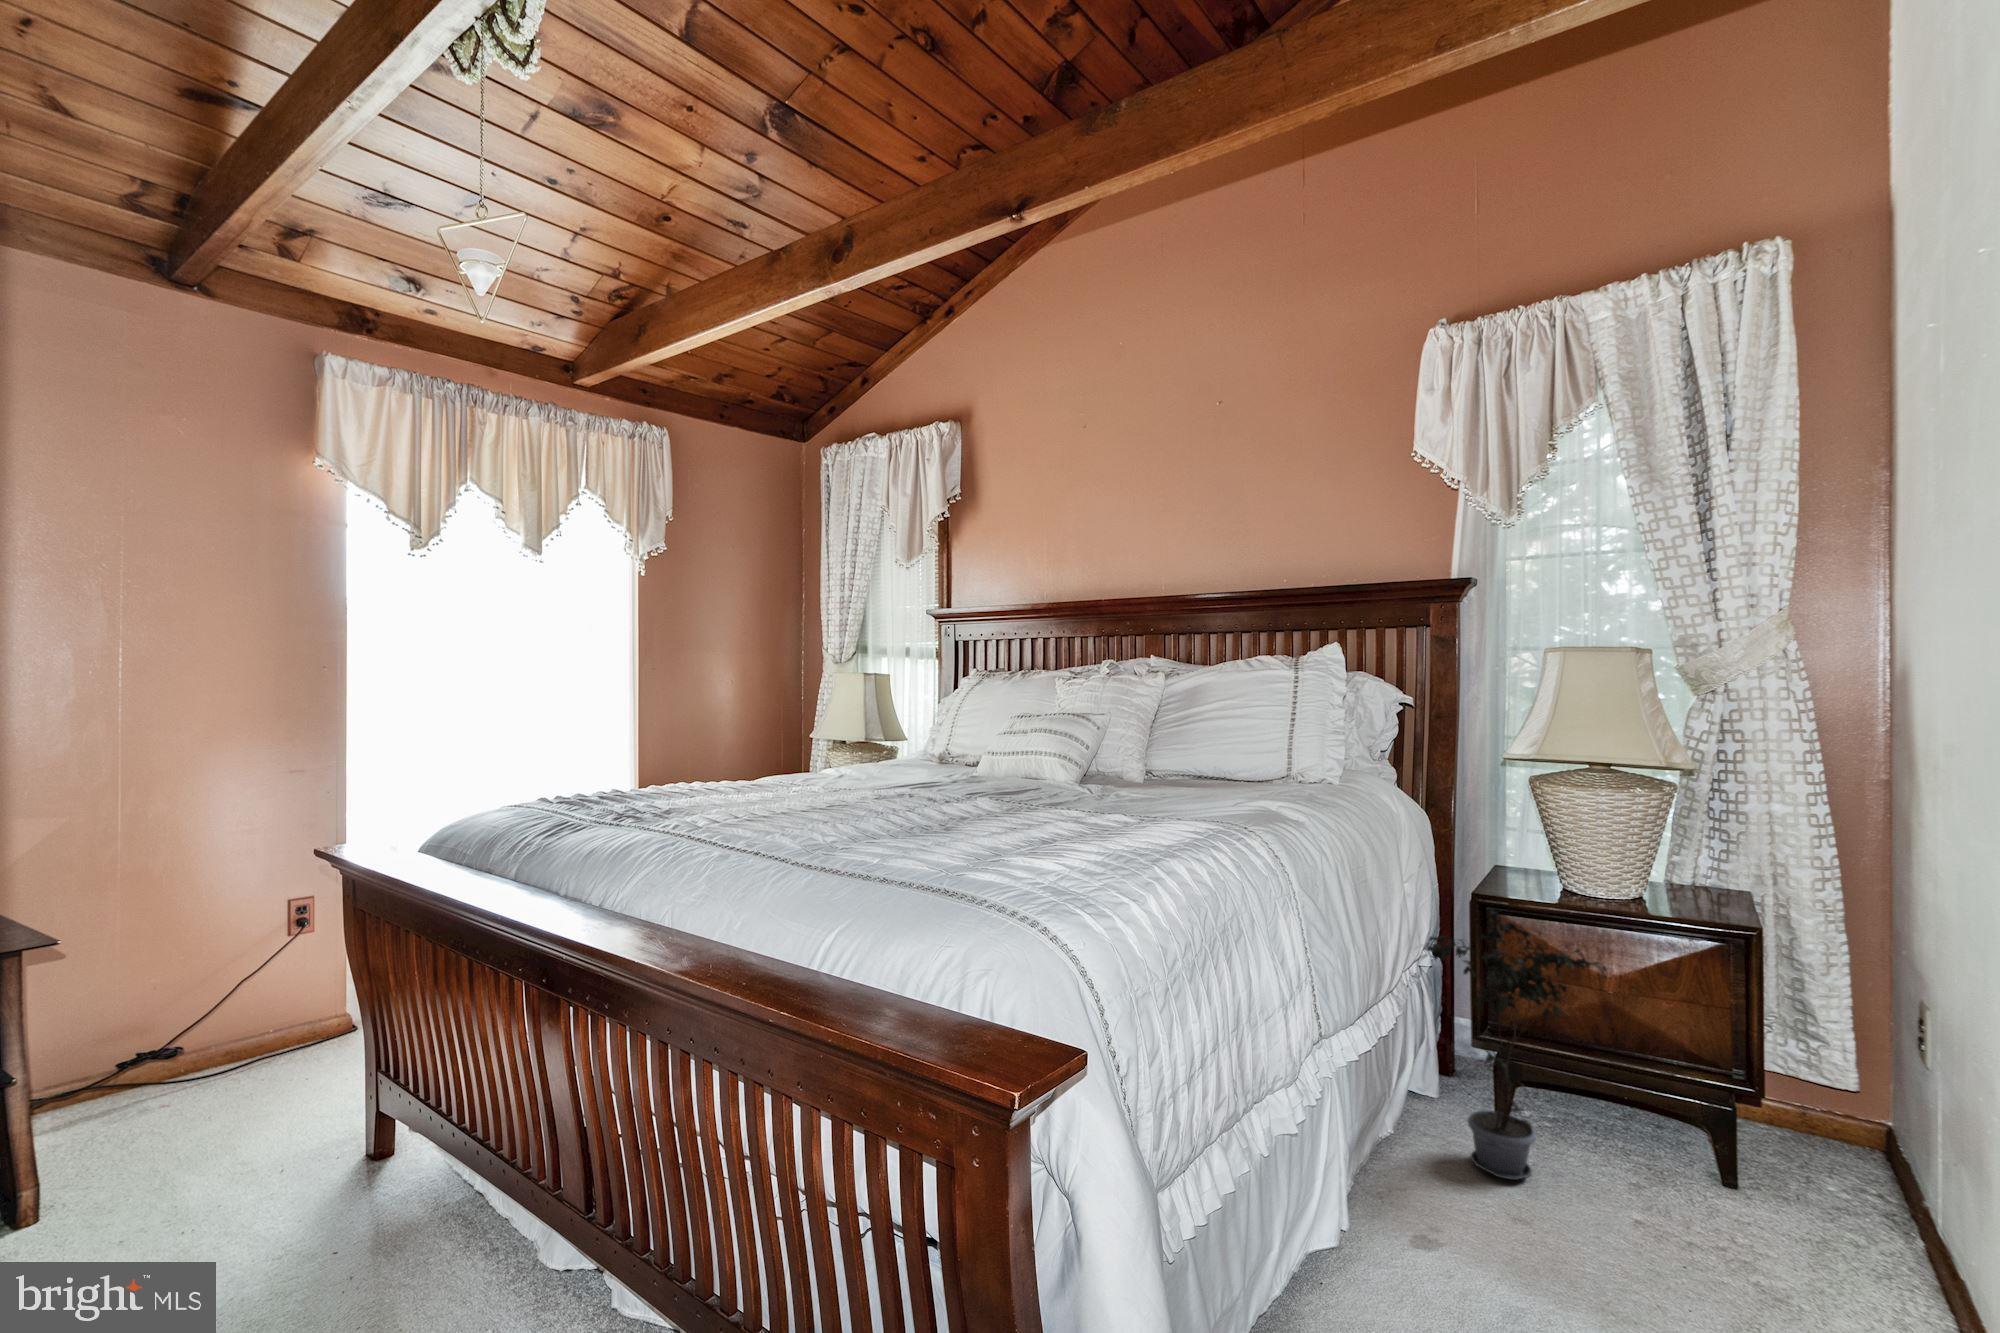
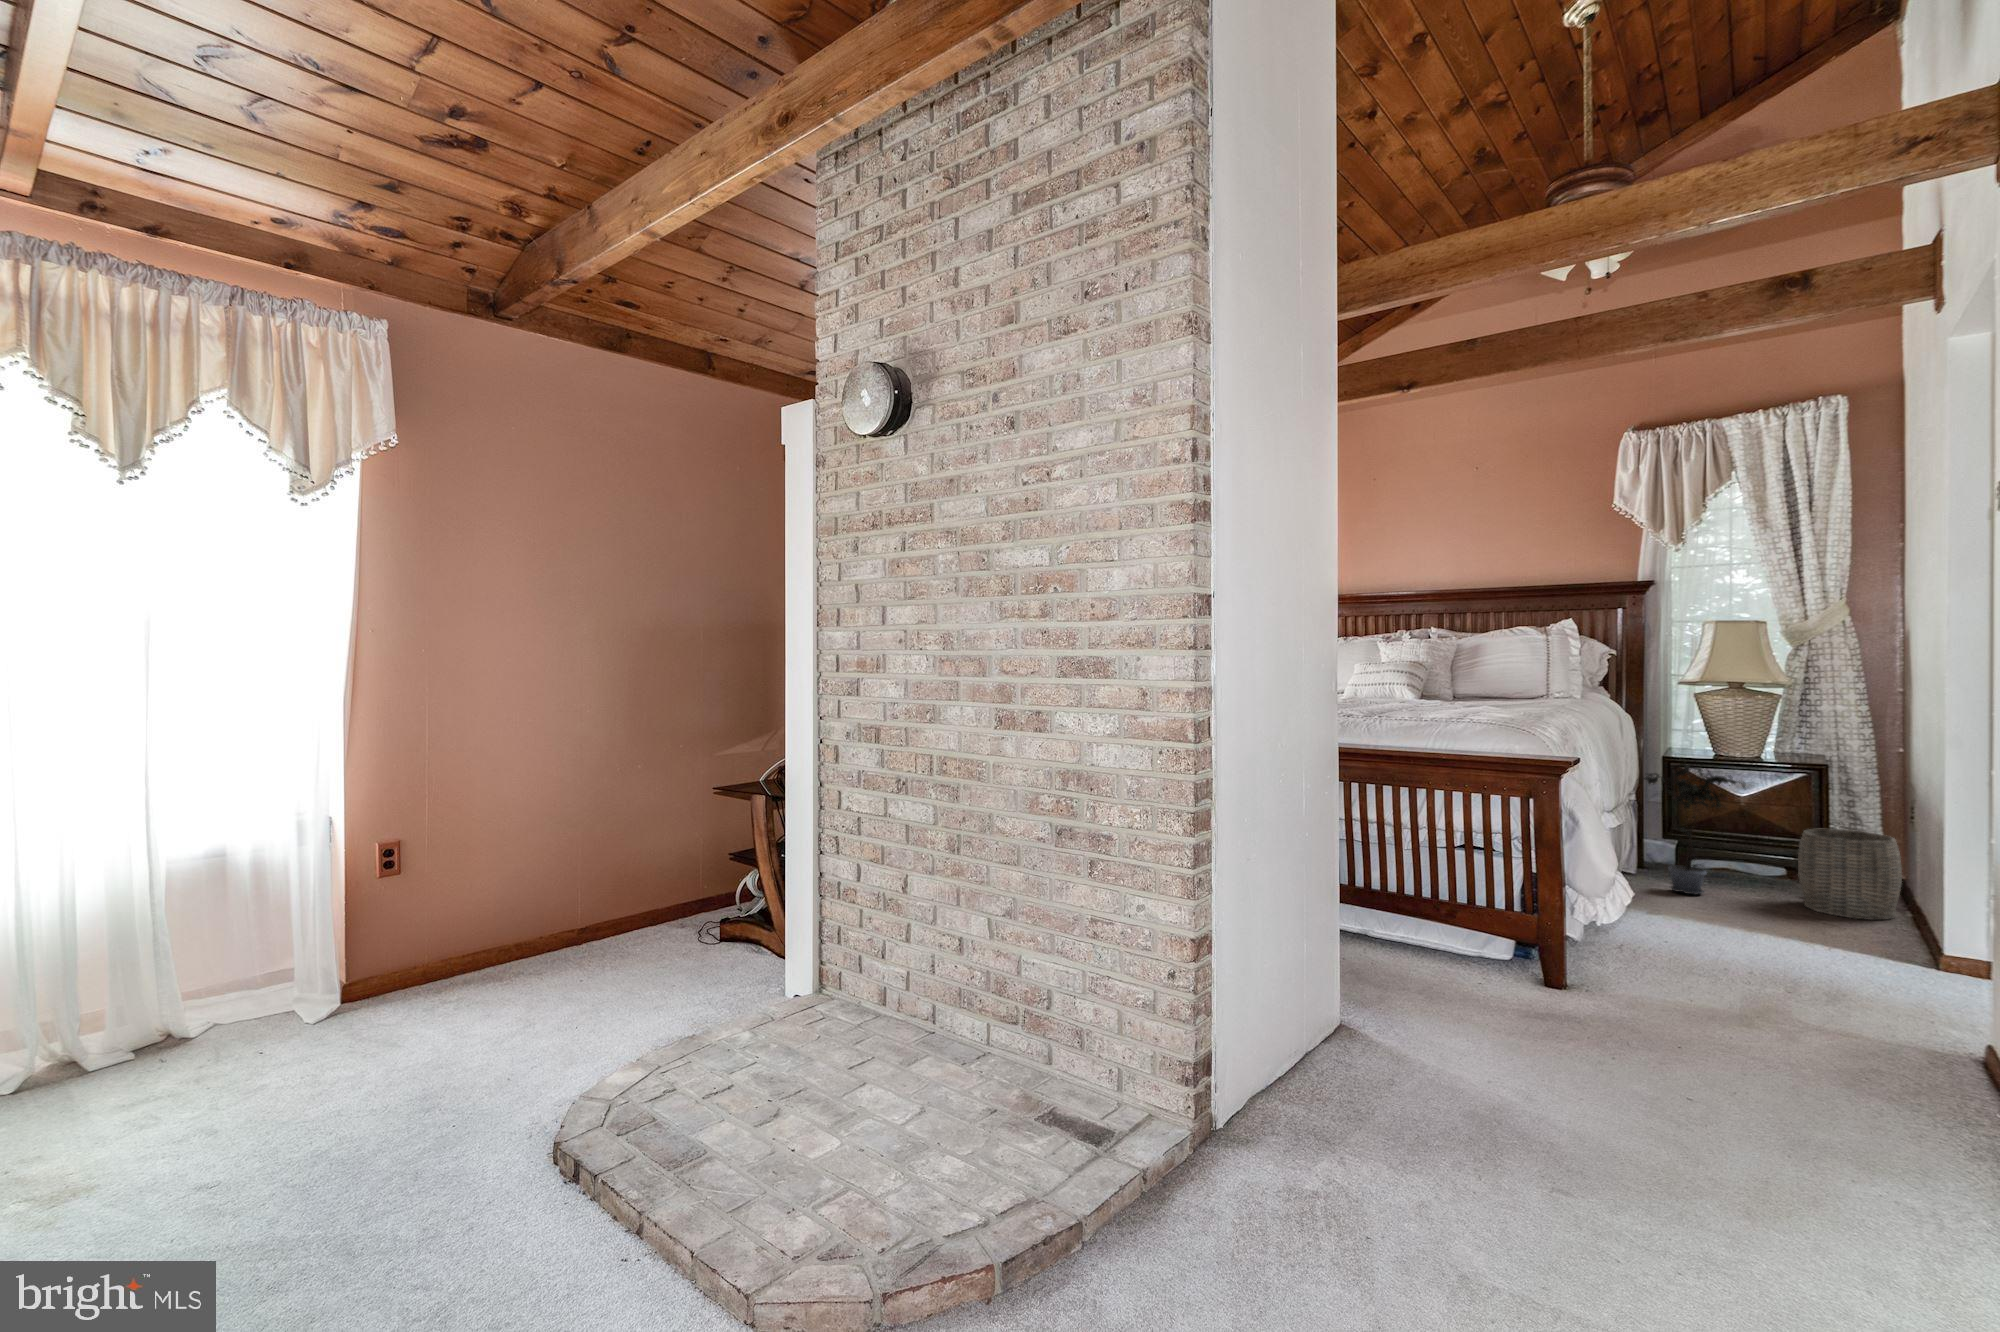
woven basket: none [1706,1062,1912,1294] -> present [1798,829,1902,920]

